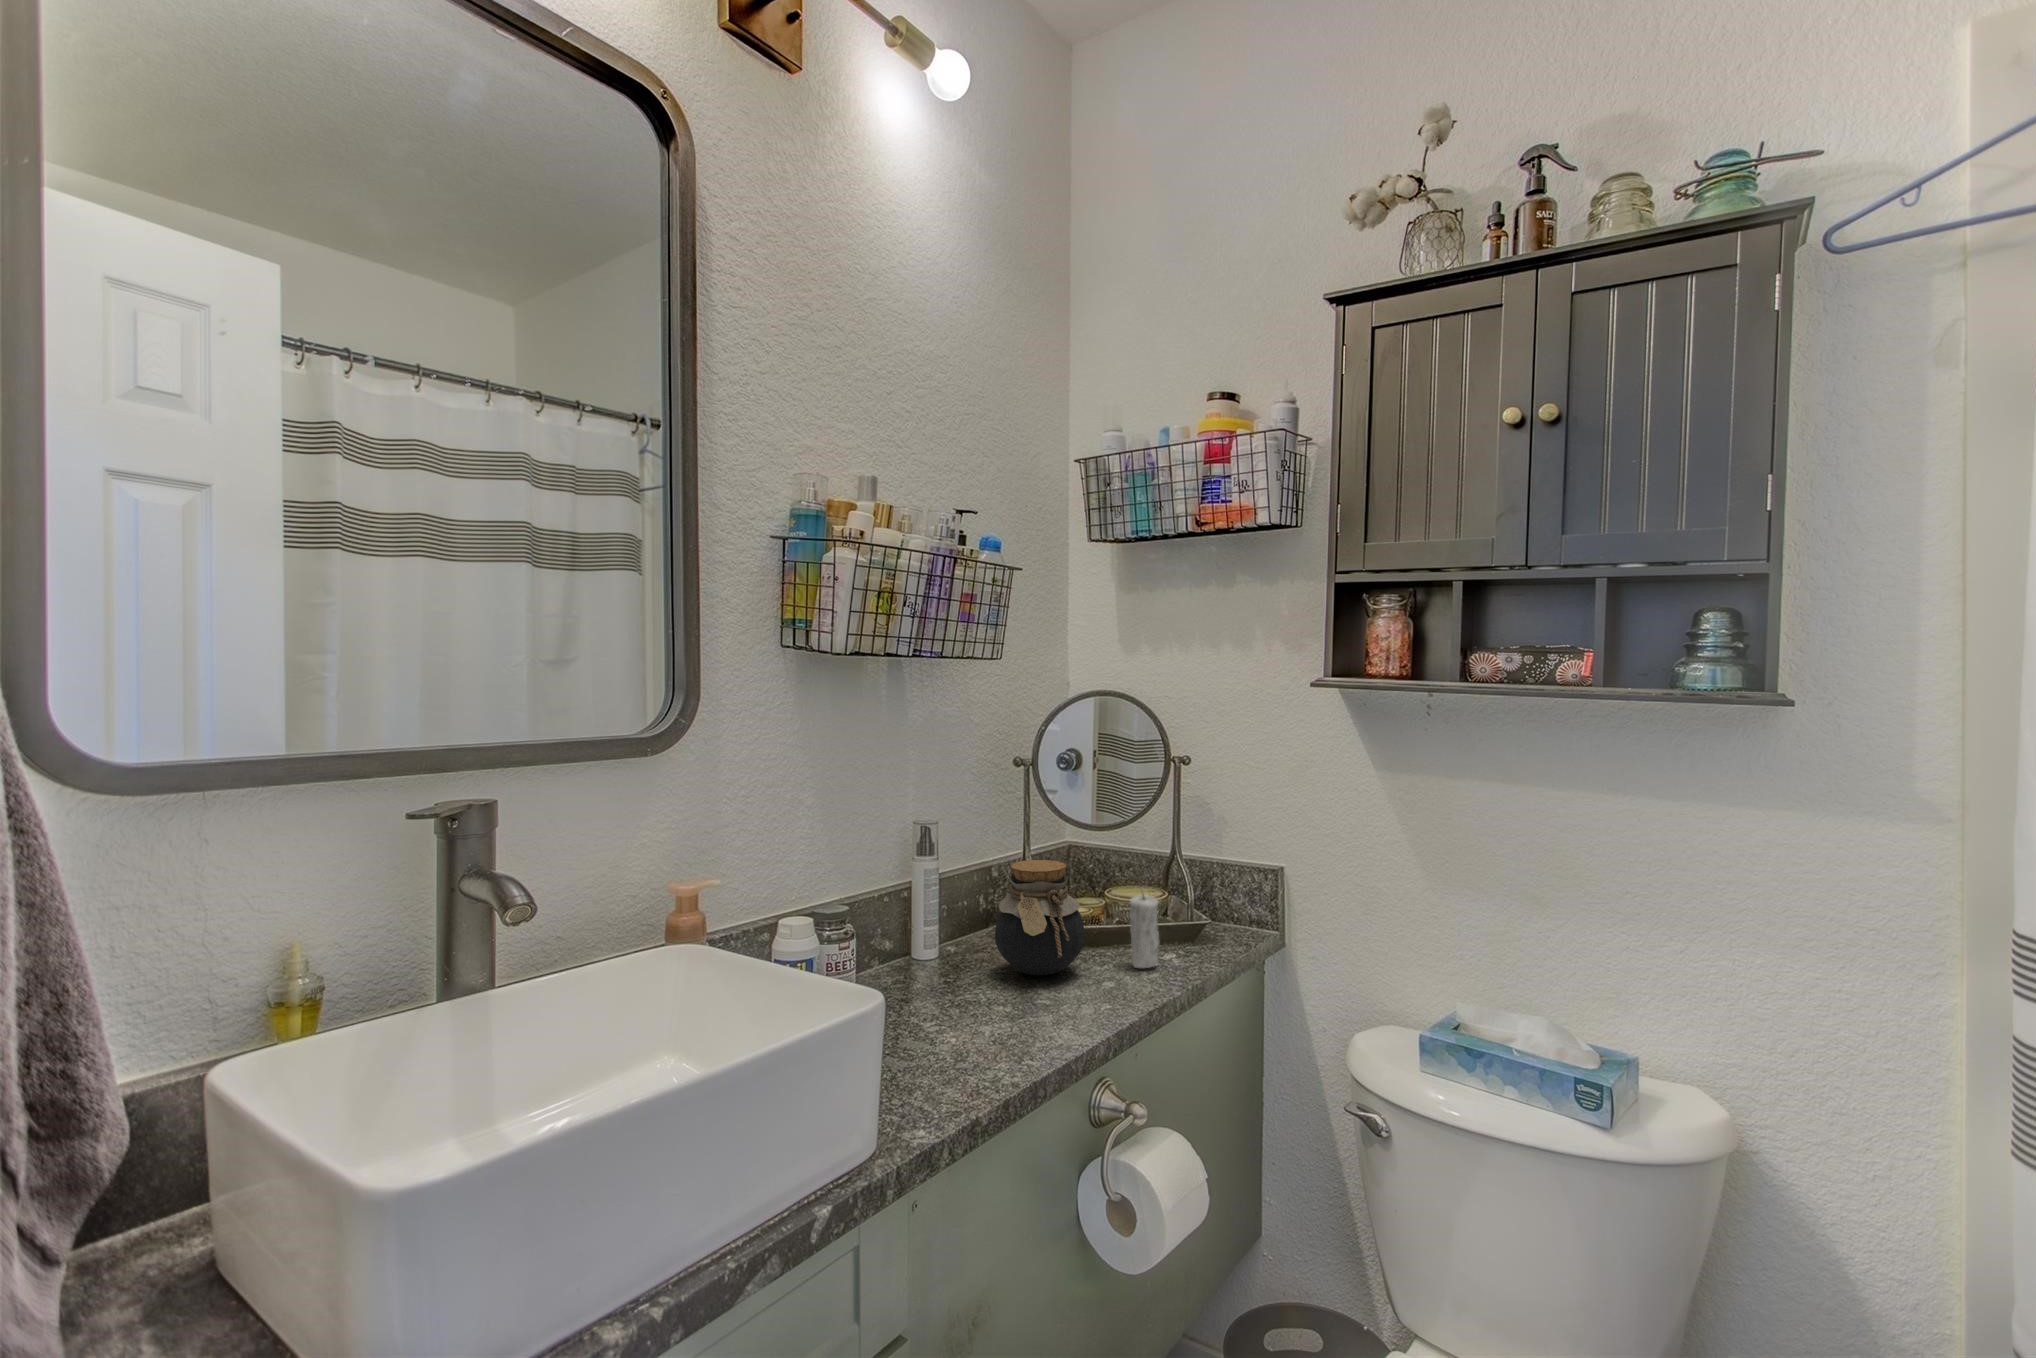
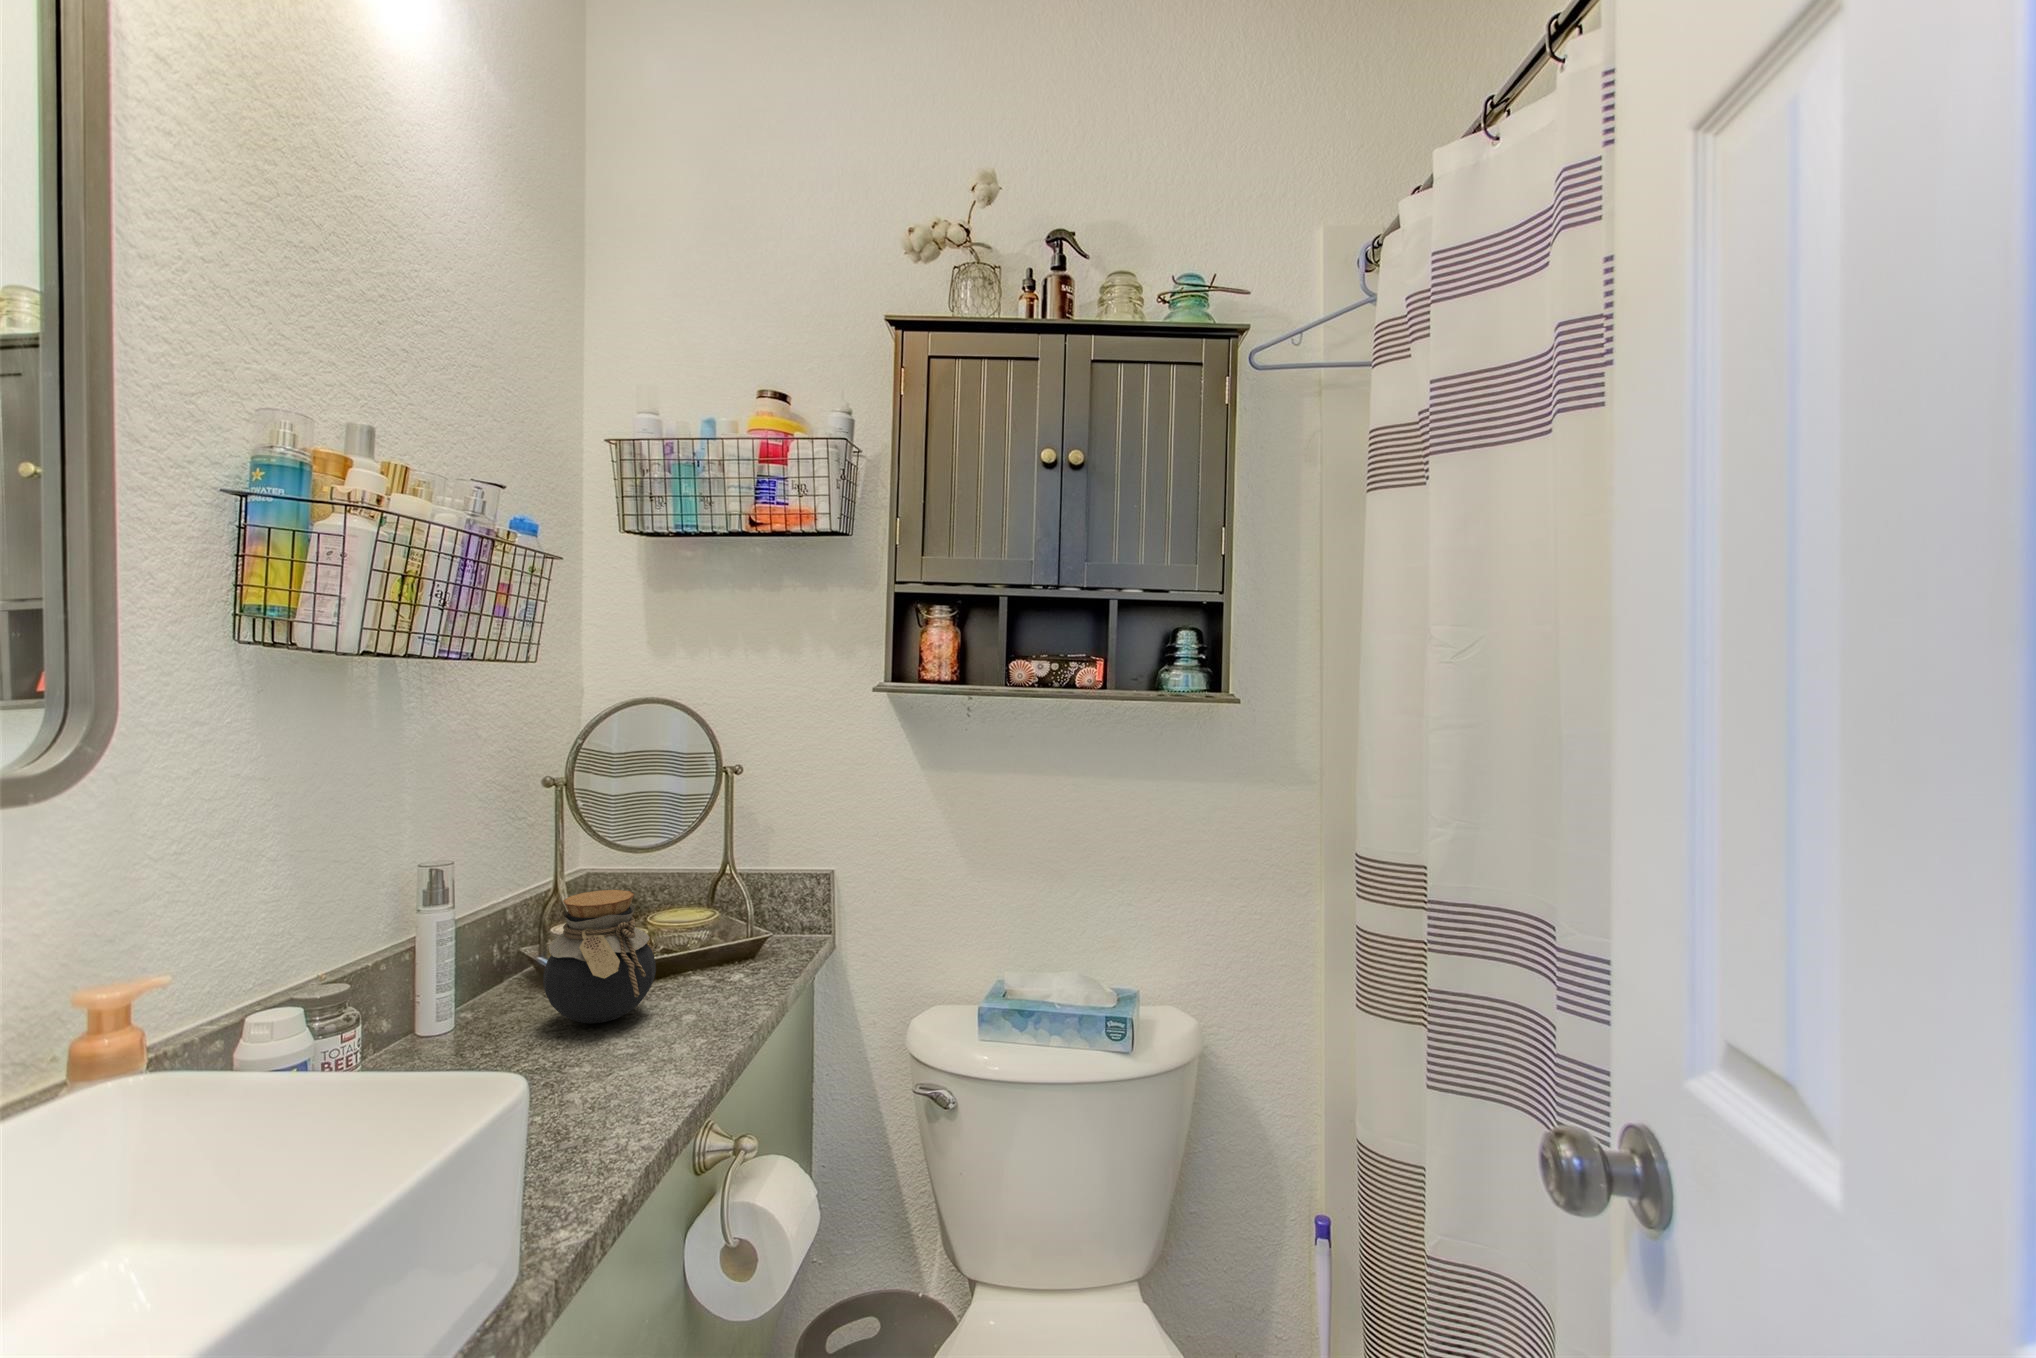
candle: present [1130,894,1159,968] -> none [700,901,732,993]

